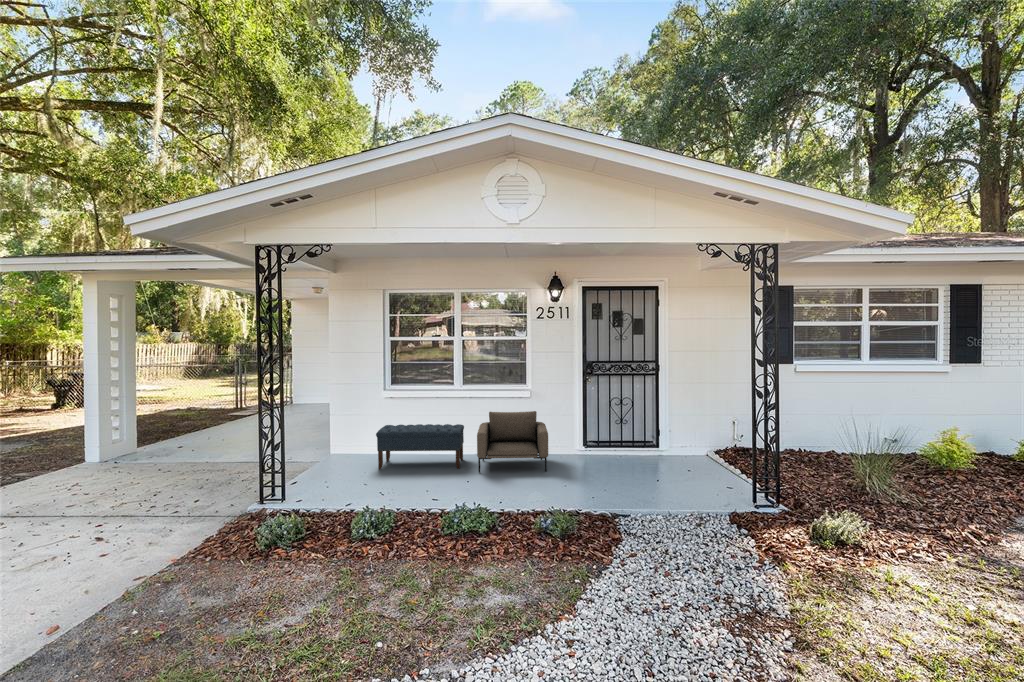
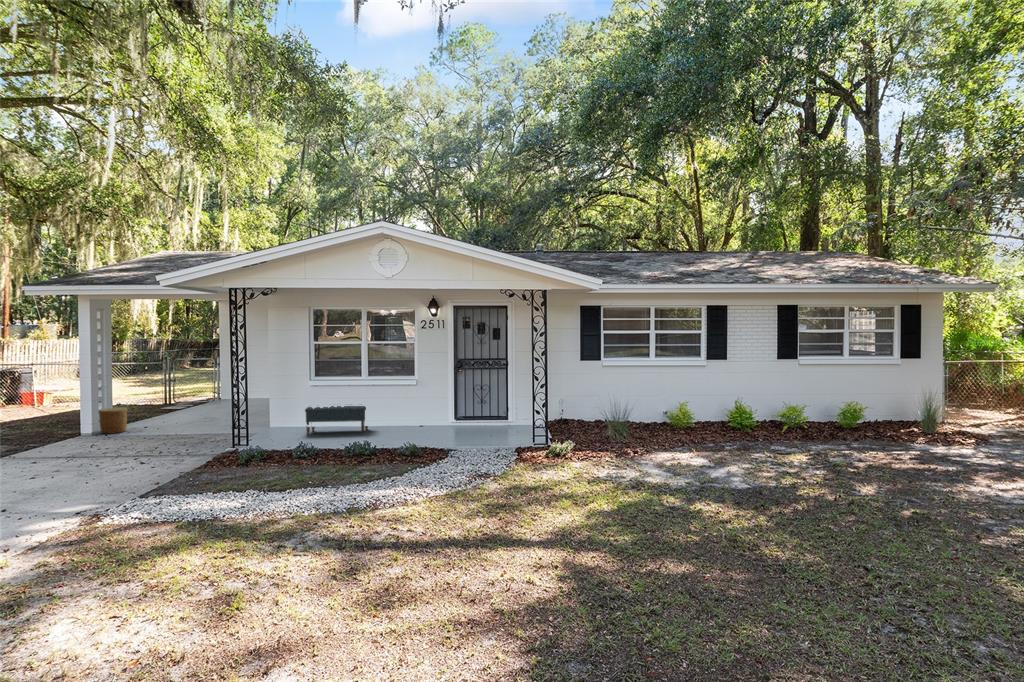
armchair: present [477,411,548,472] -> none [375,394,426,435]
woven basket: none [107,423,149,460] -> present [99,407,127,434]

